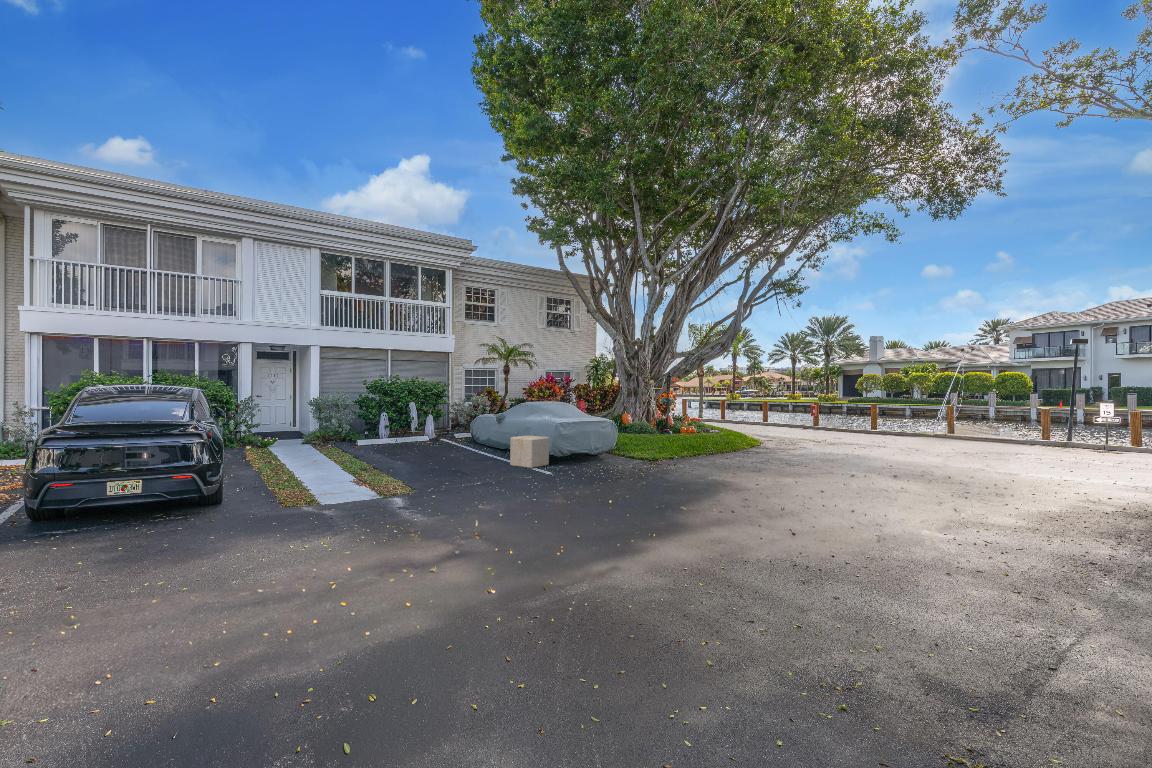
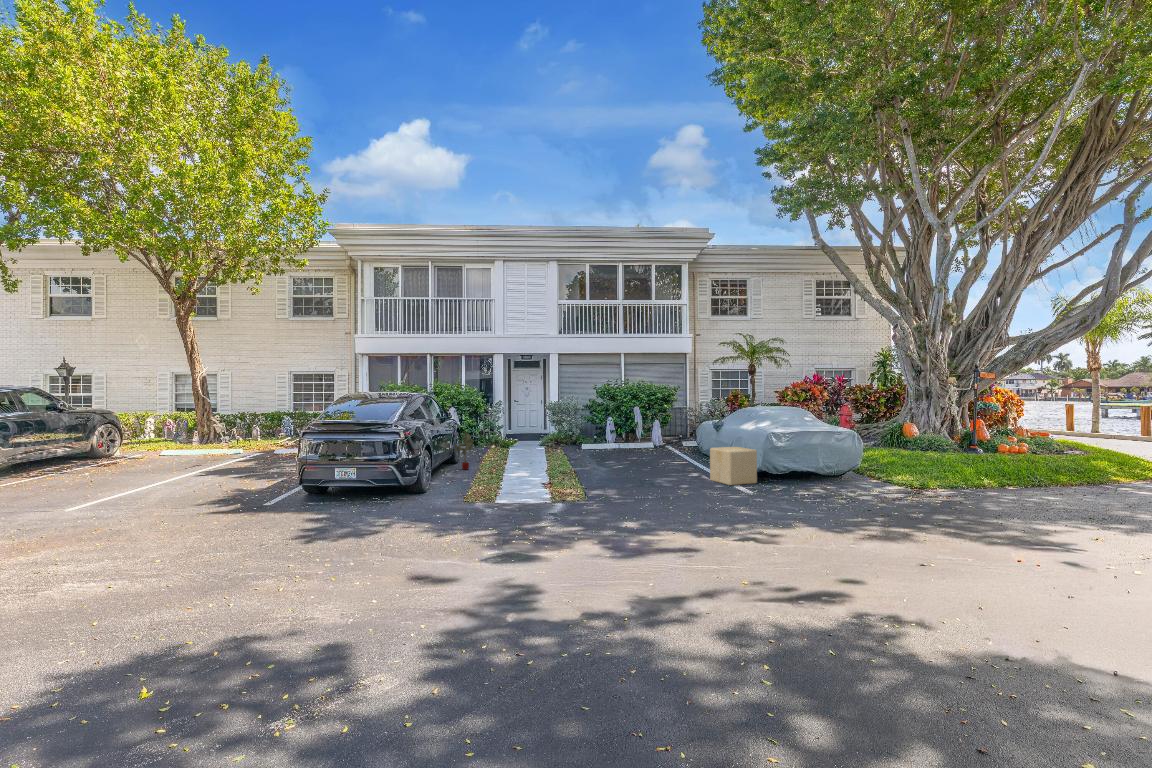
potted tree: none [226,430,254,474] -> present [455,431,473,470]

